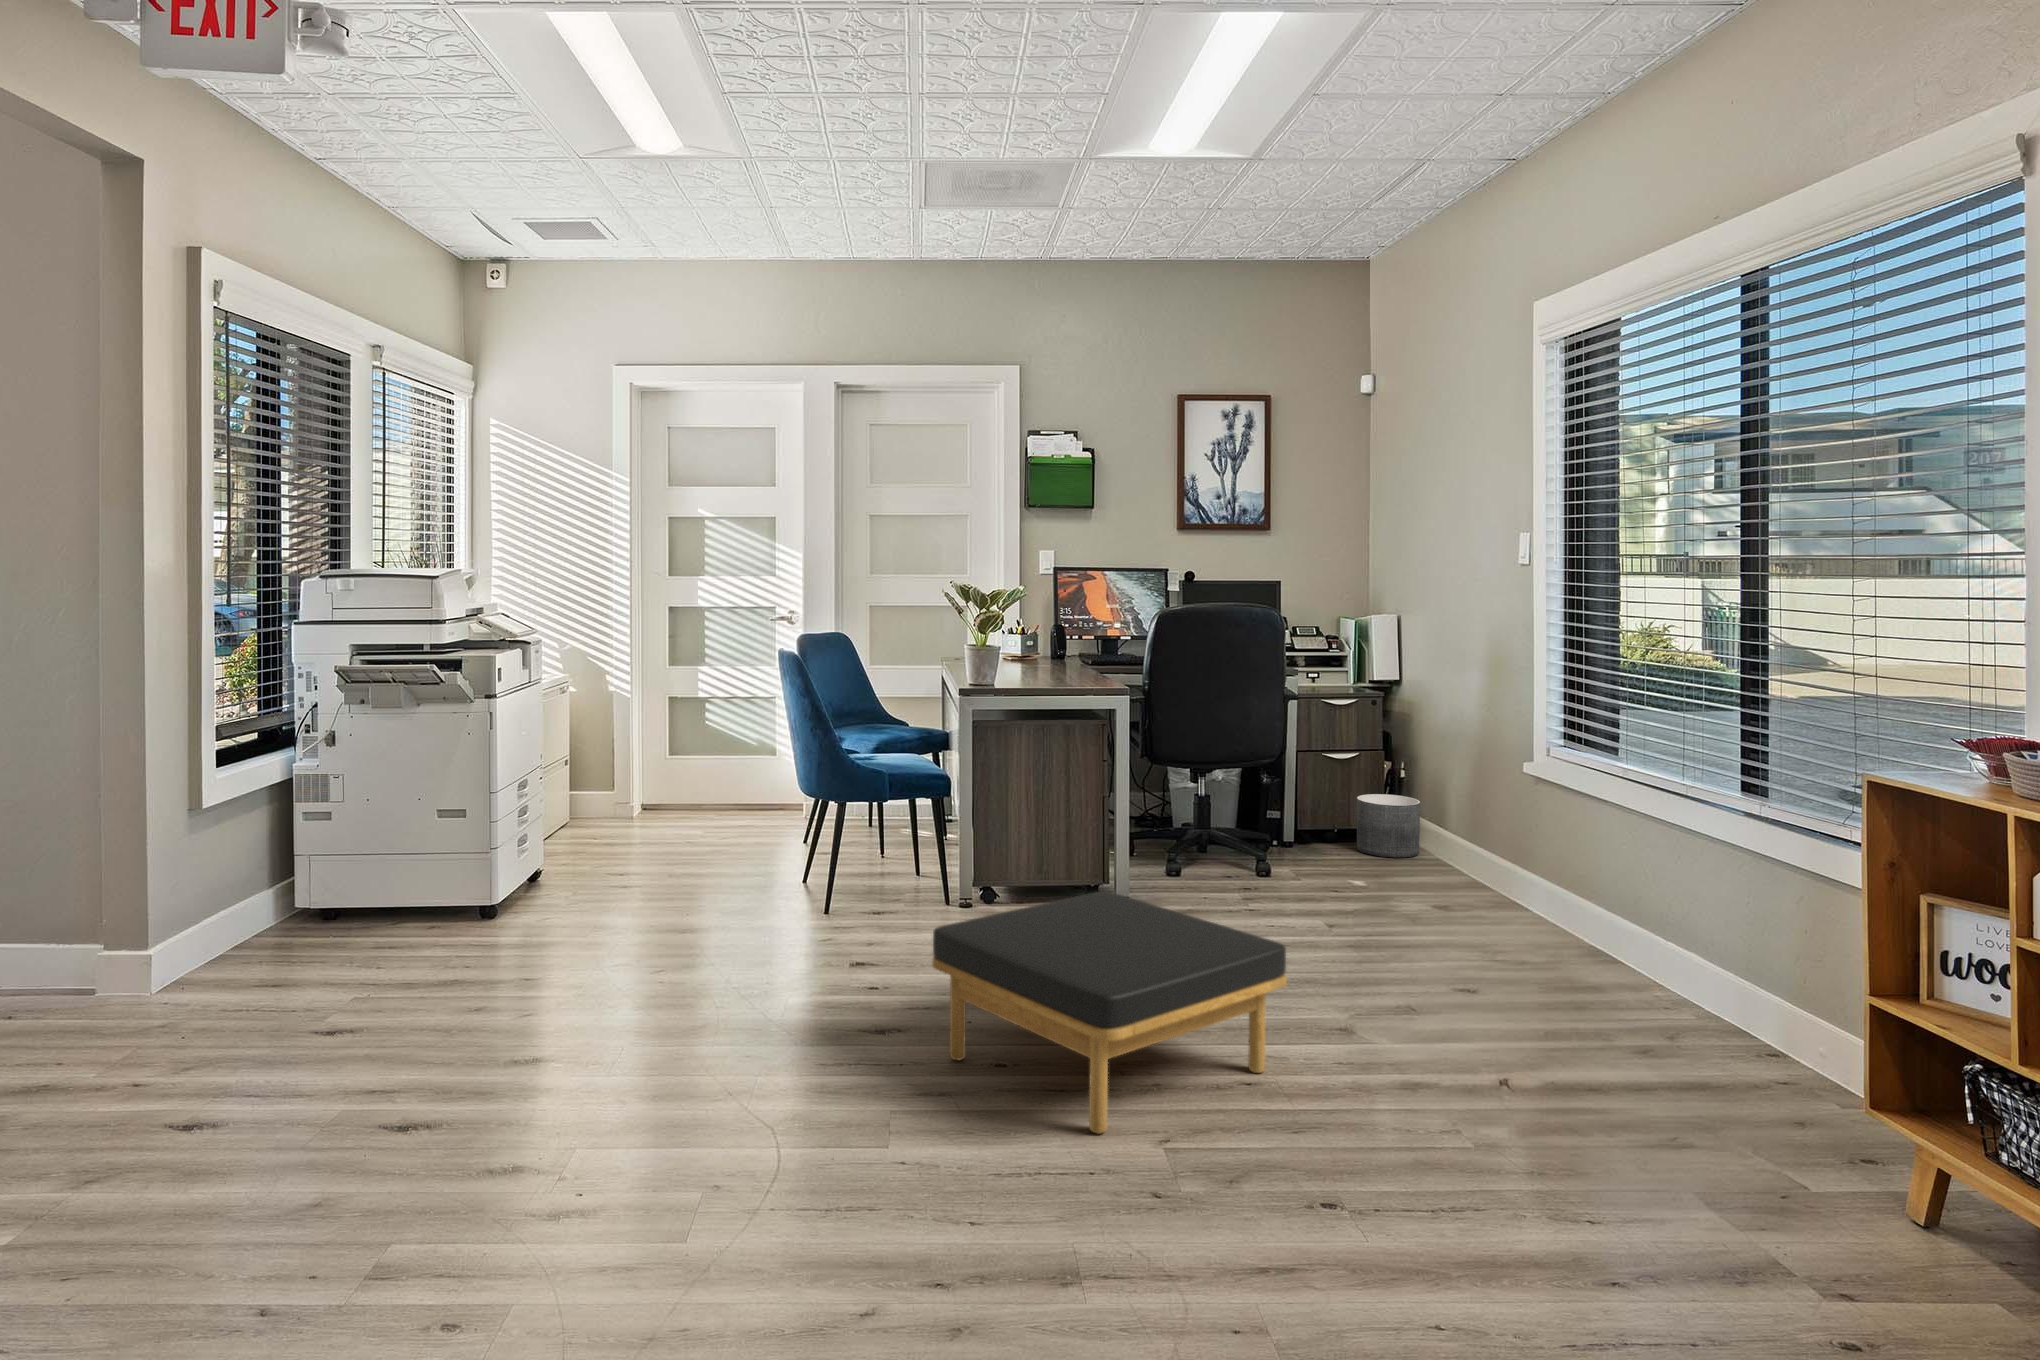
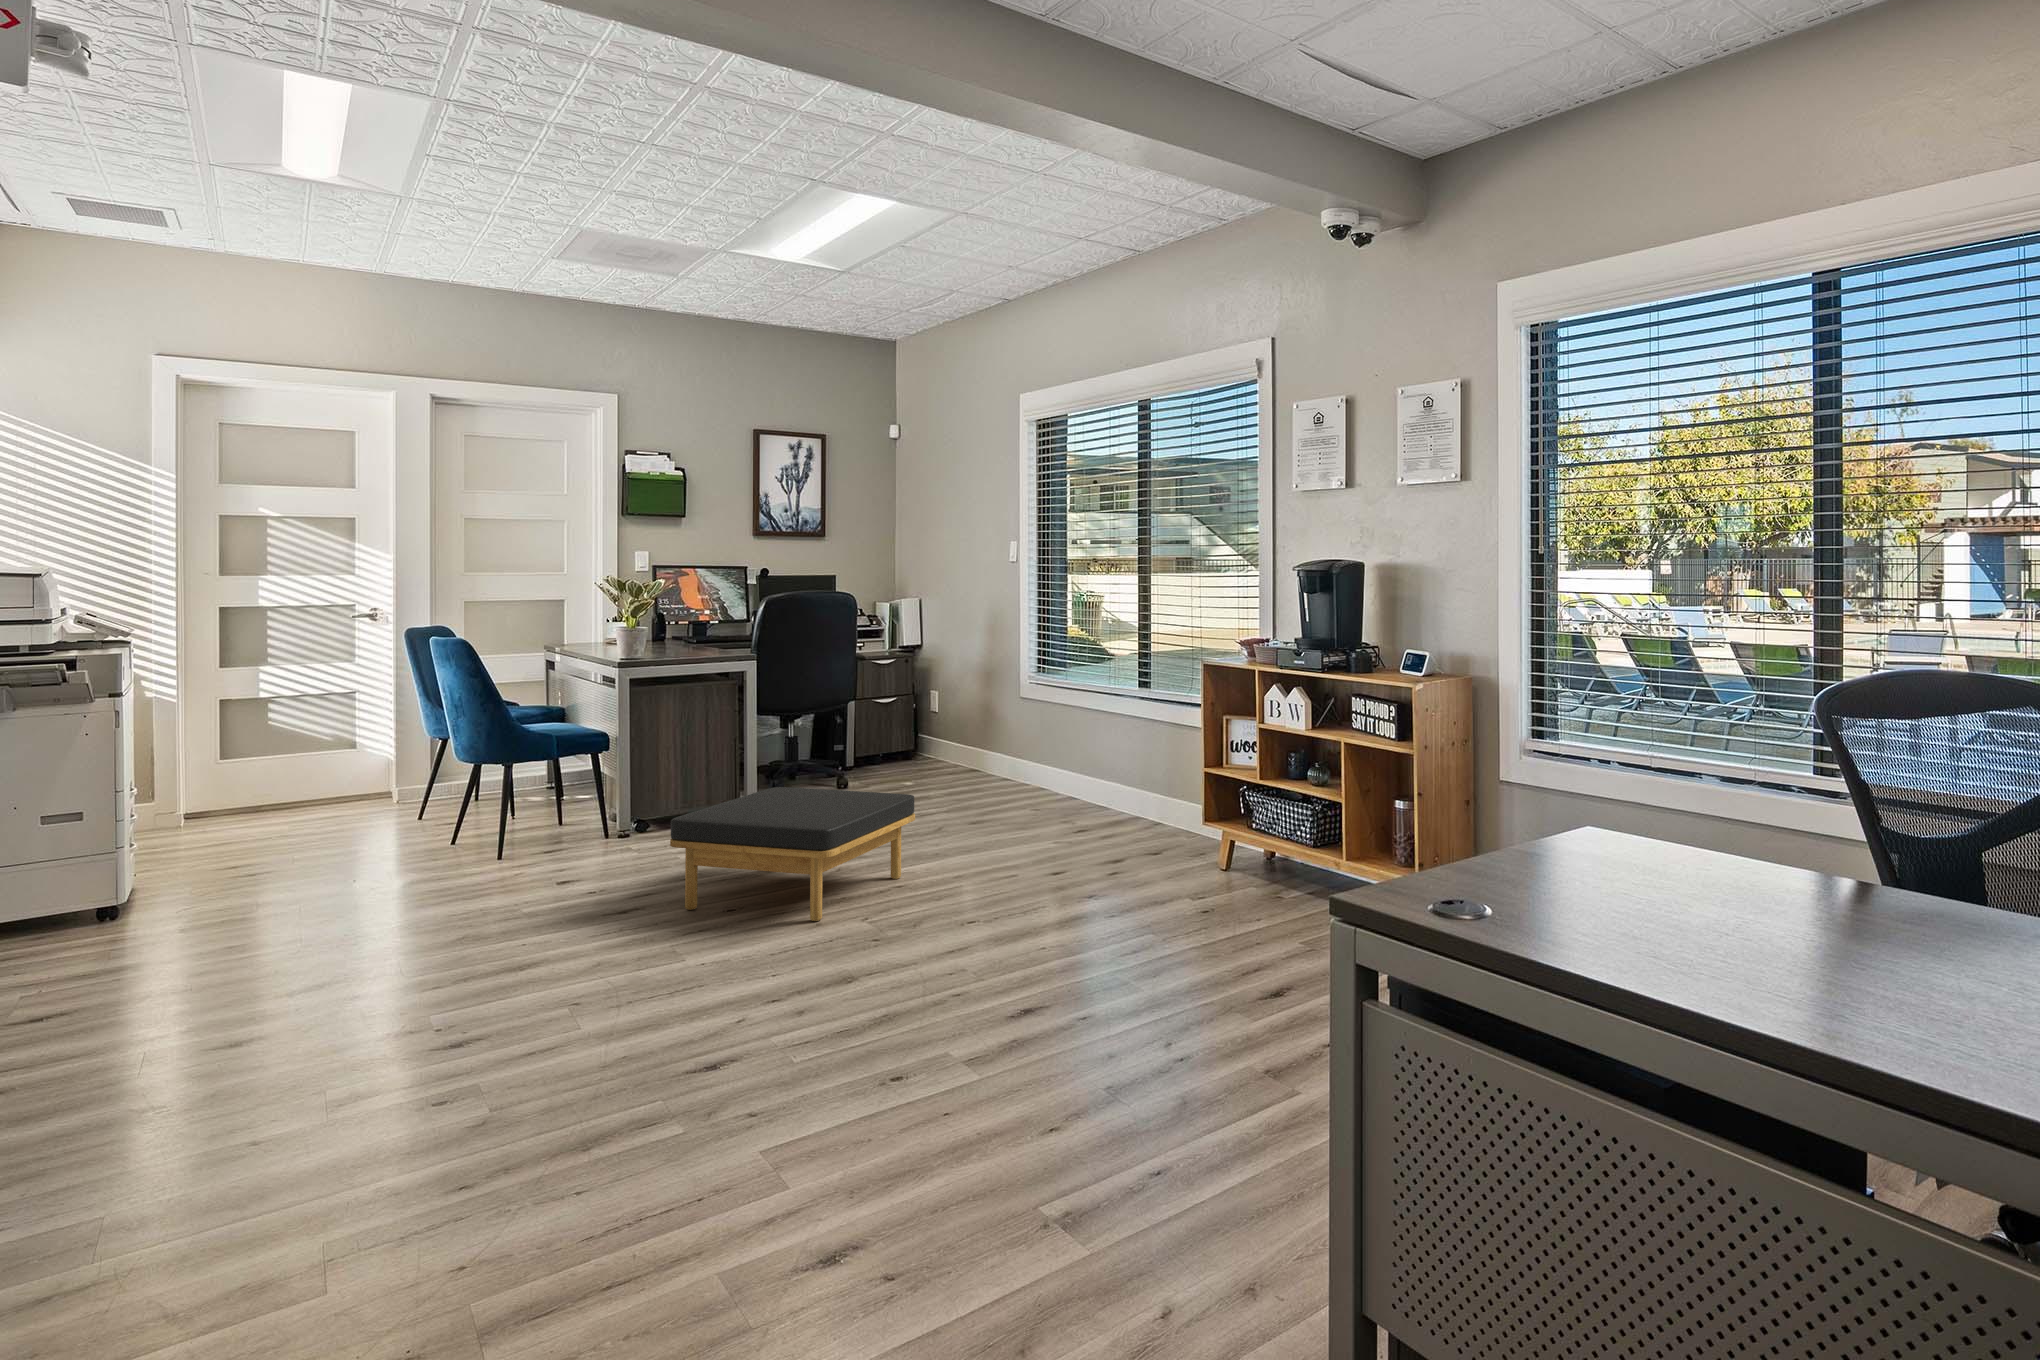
planter: present [1357,794,1420,858] -> none [897,725,940,767]

